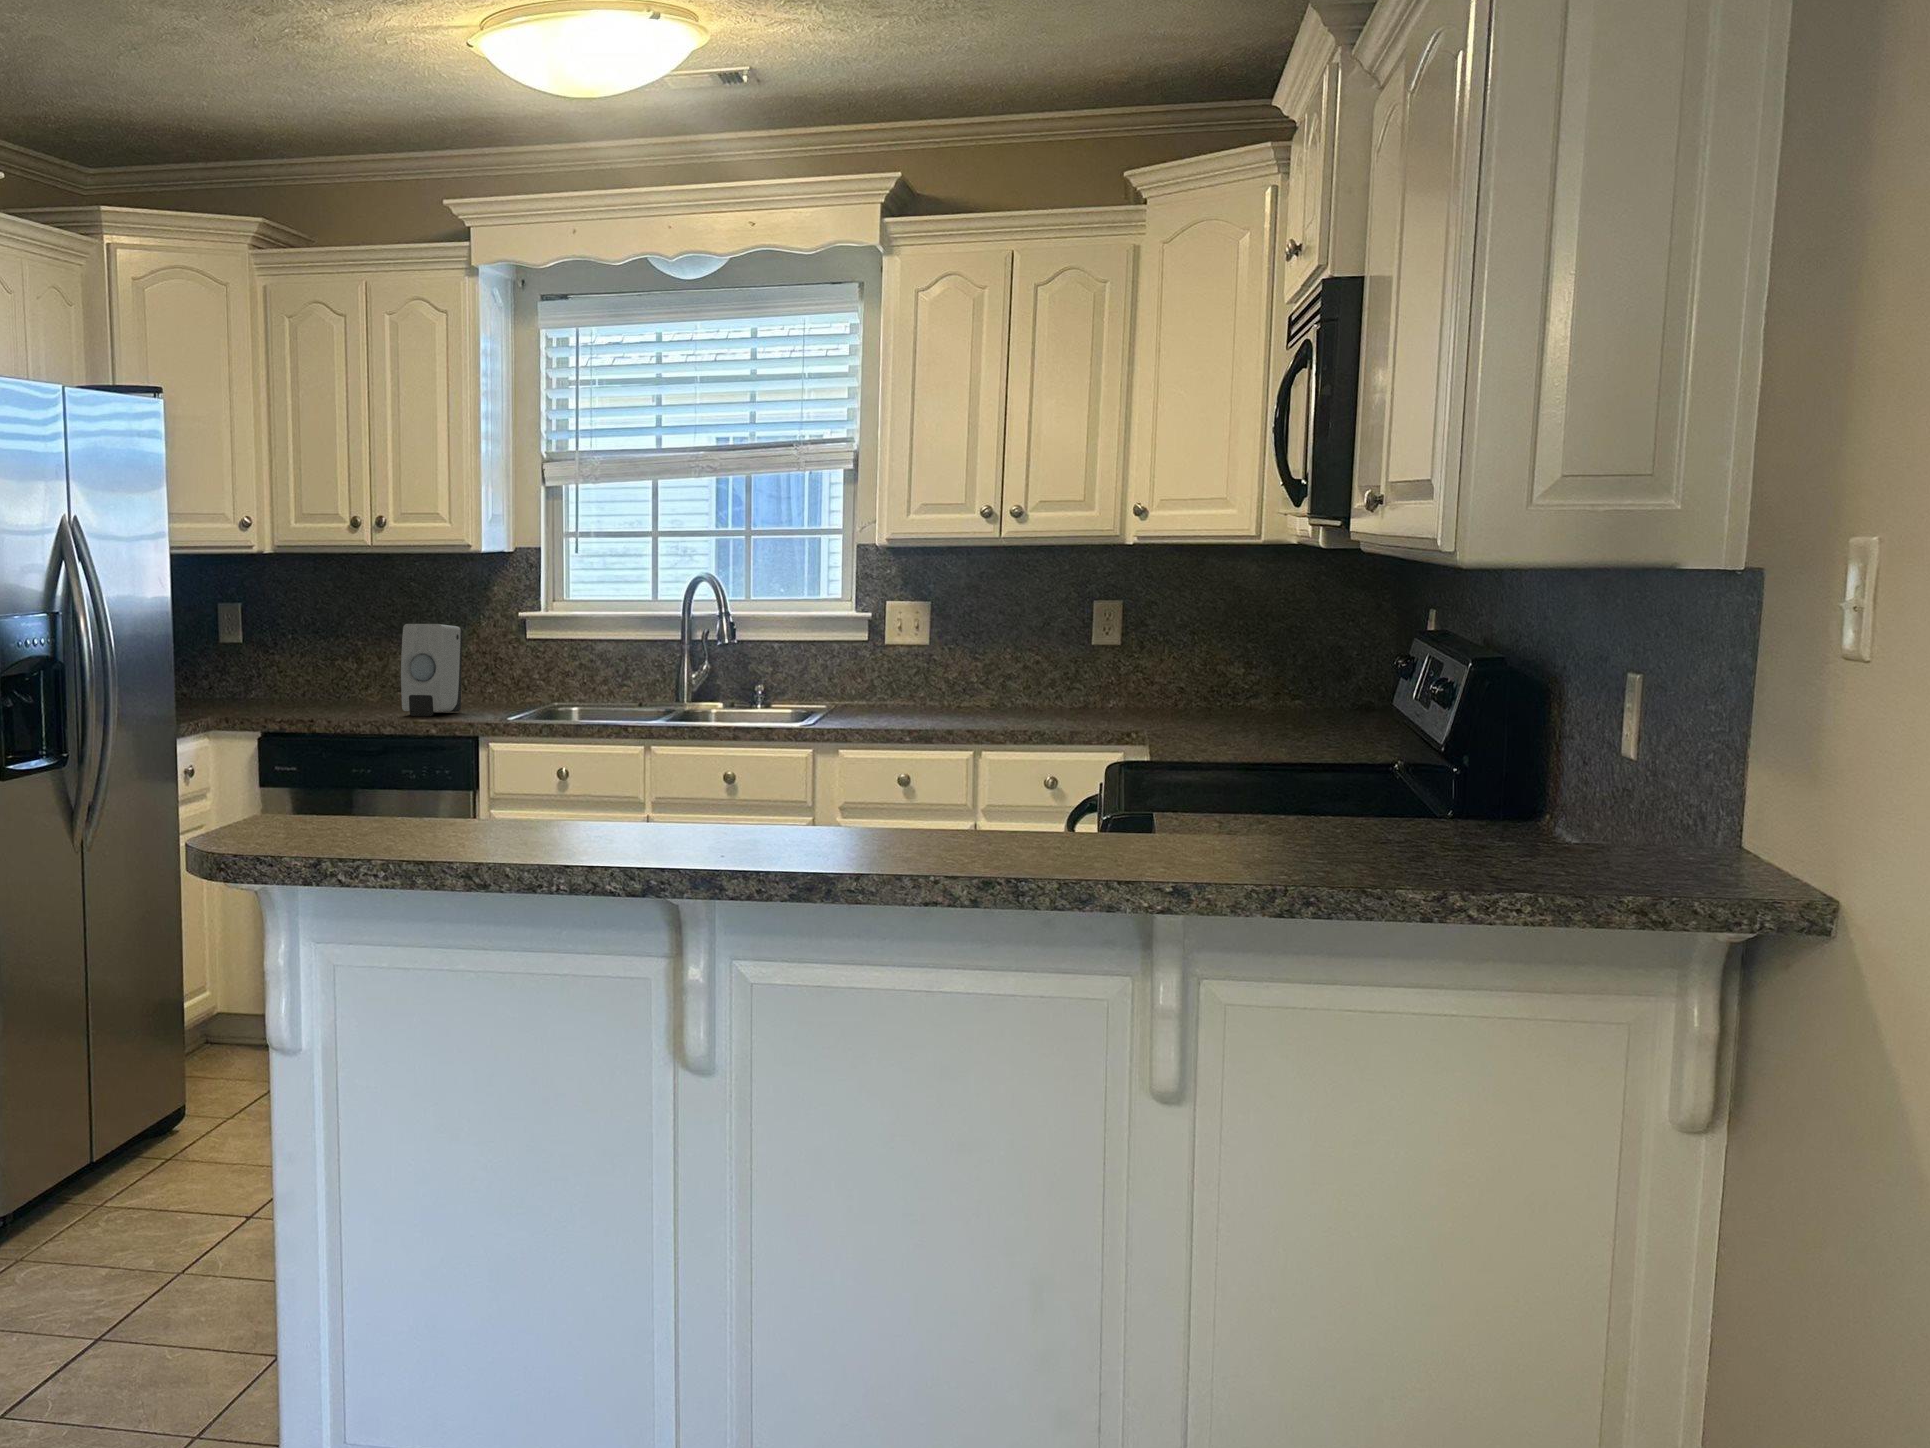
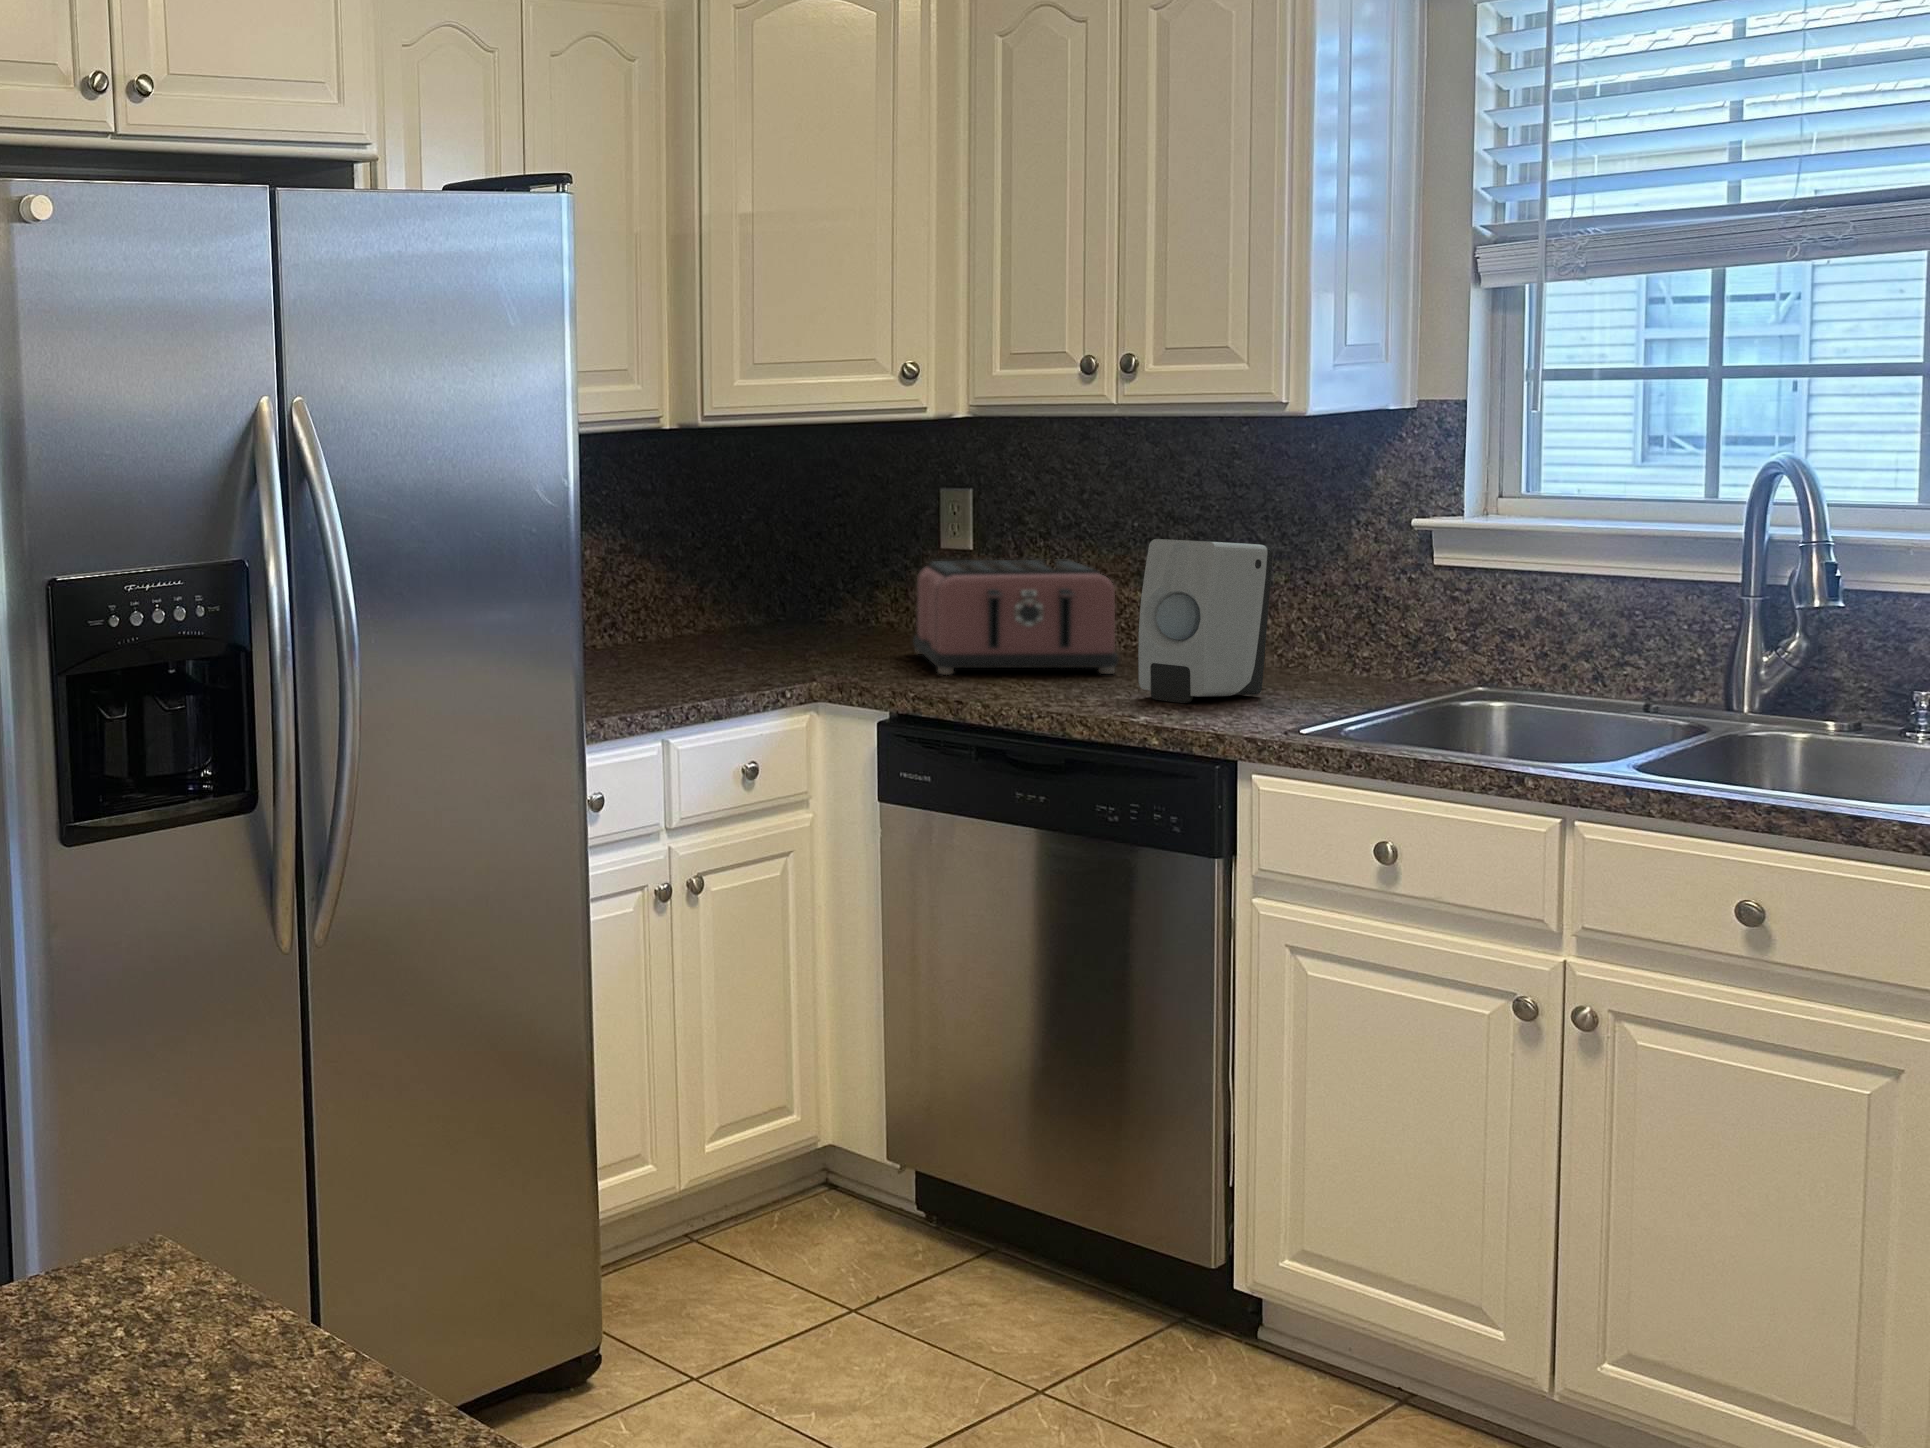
toaster: none [229,644,369,714] -> present [913,559,1118,675]

